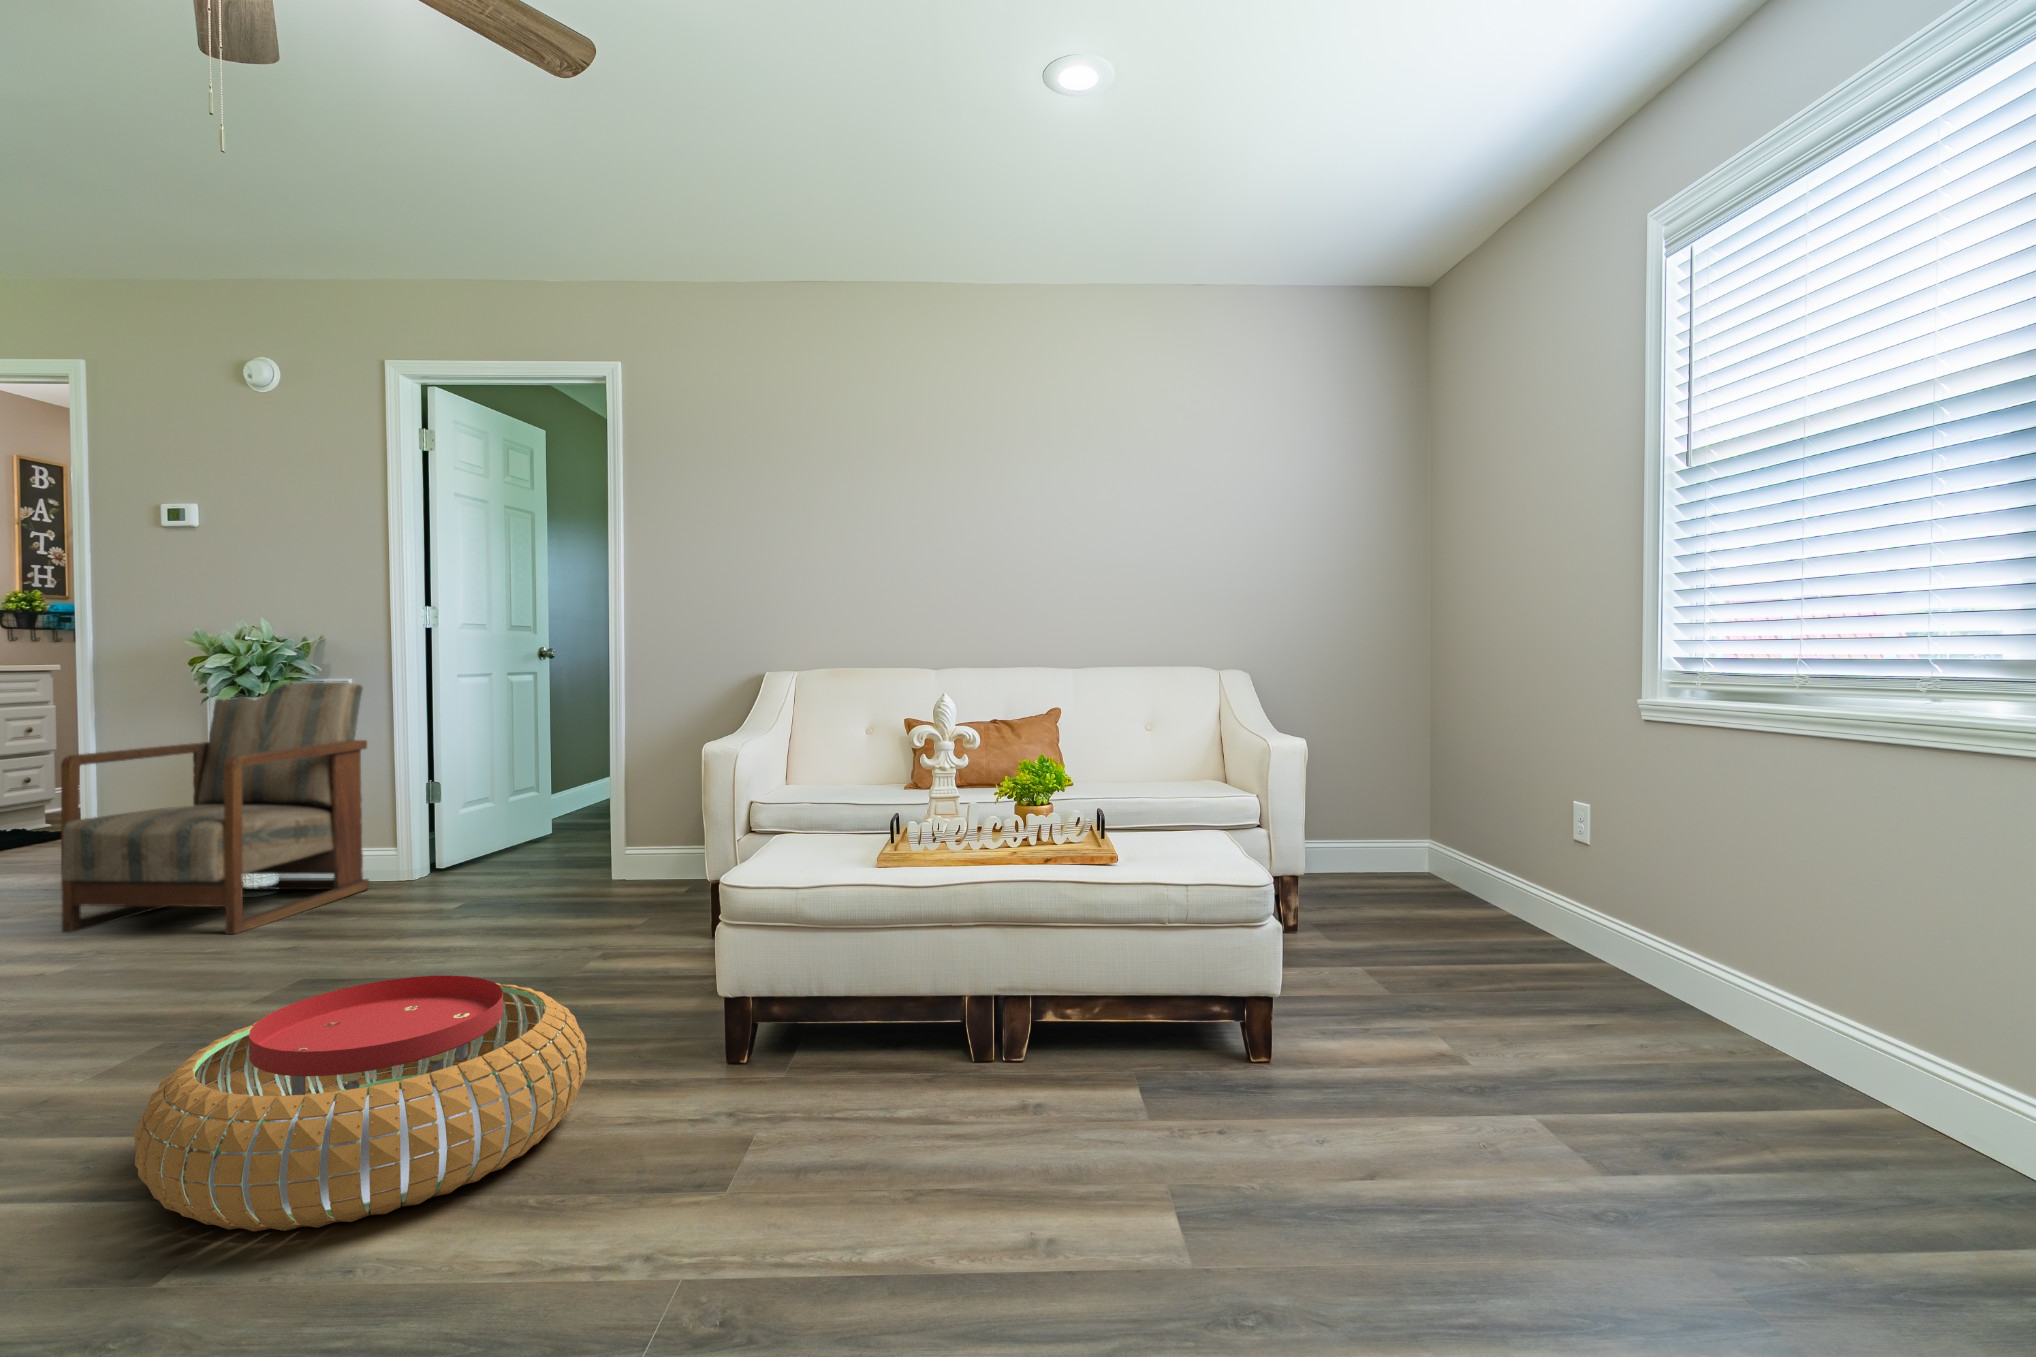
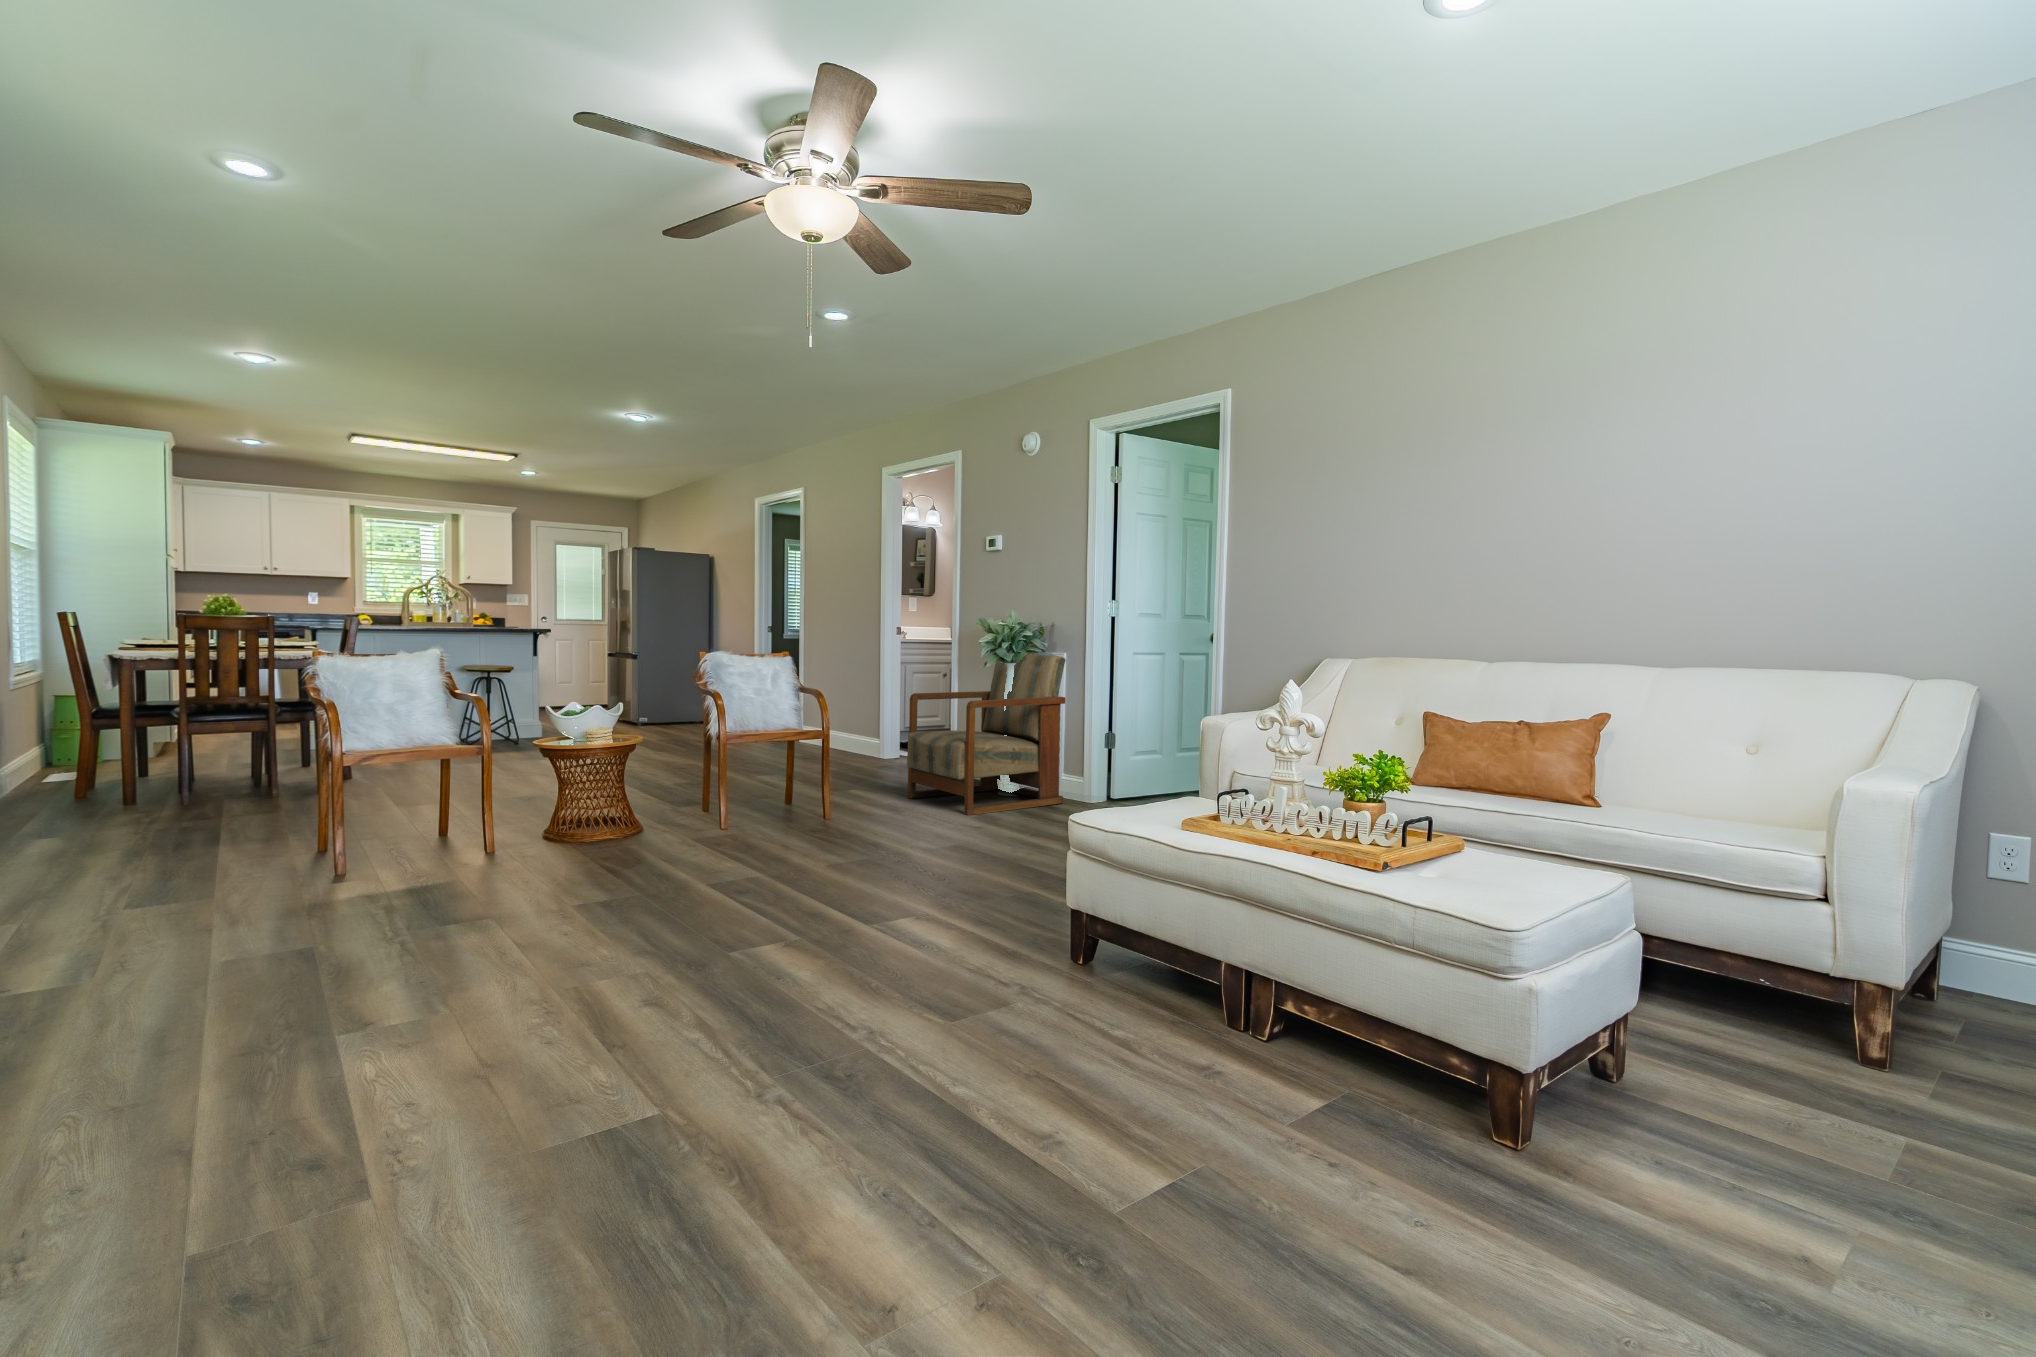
pouf: present [134,976,587,1232] -> none [754,843,981,968]

